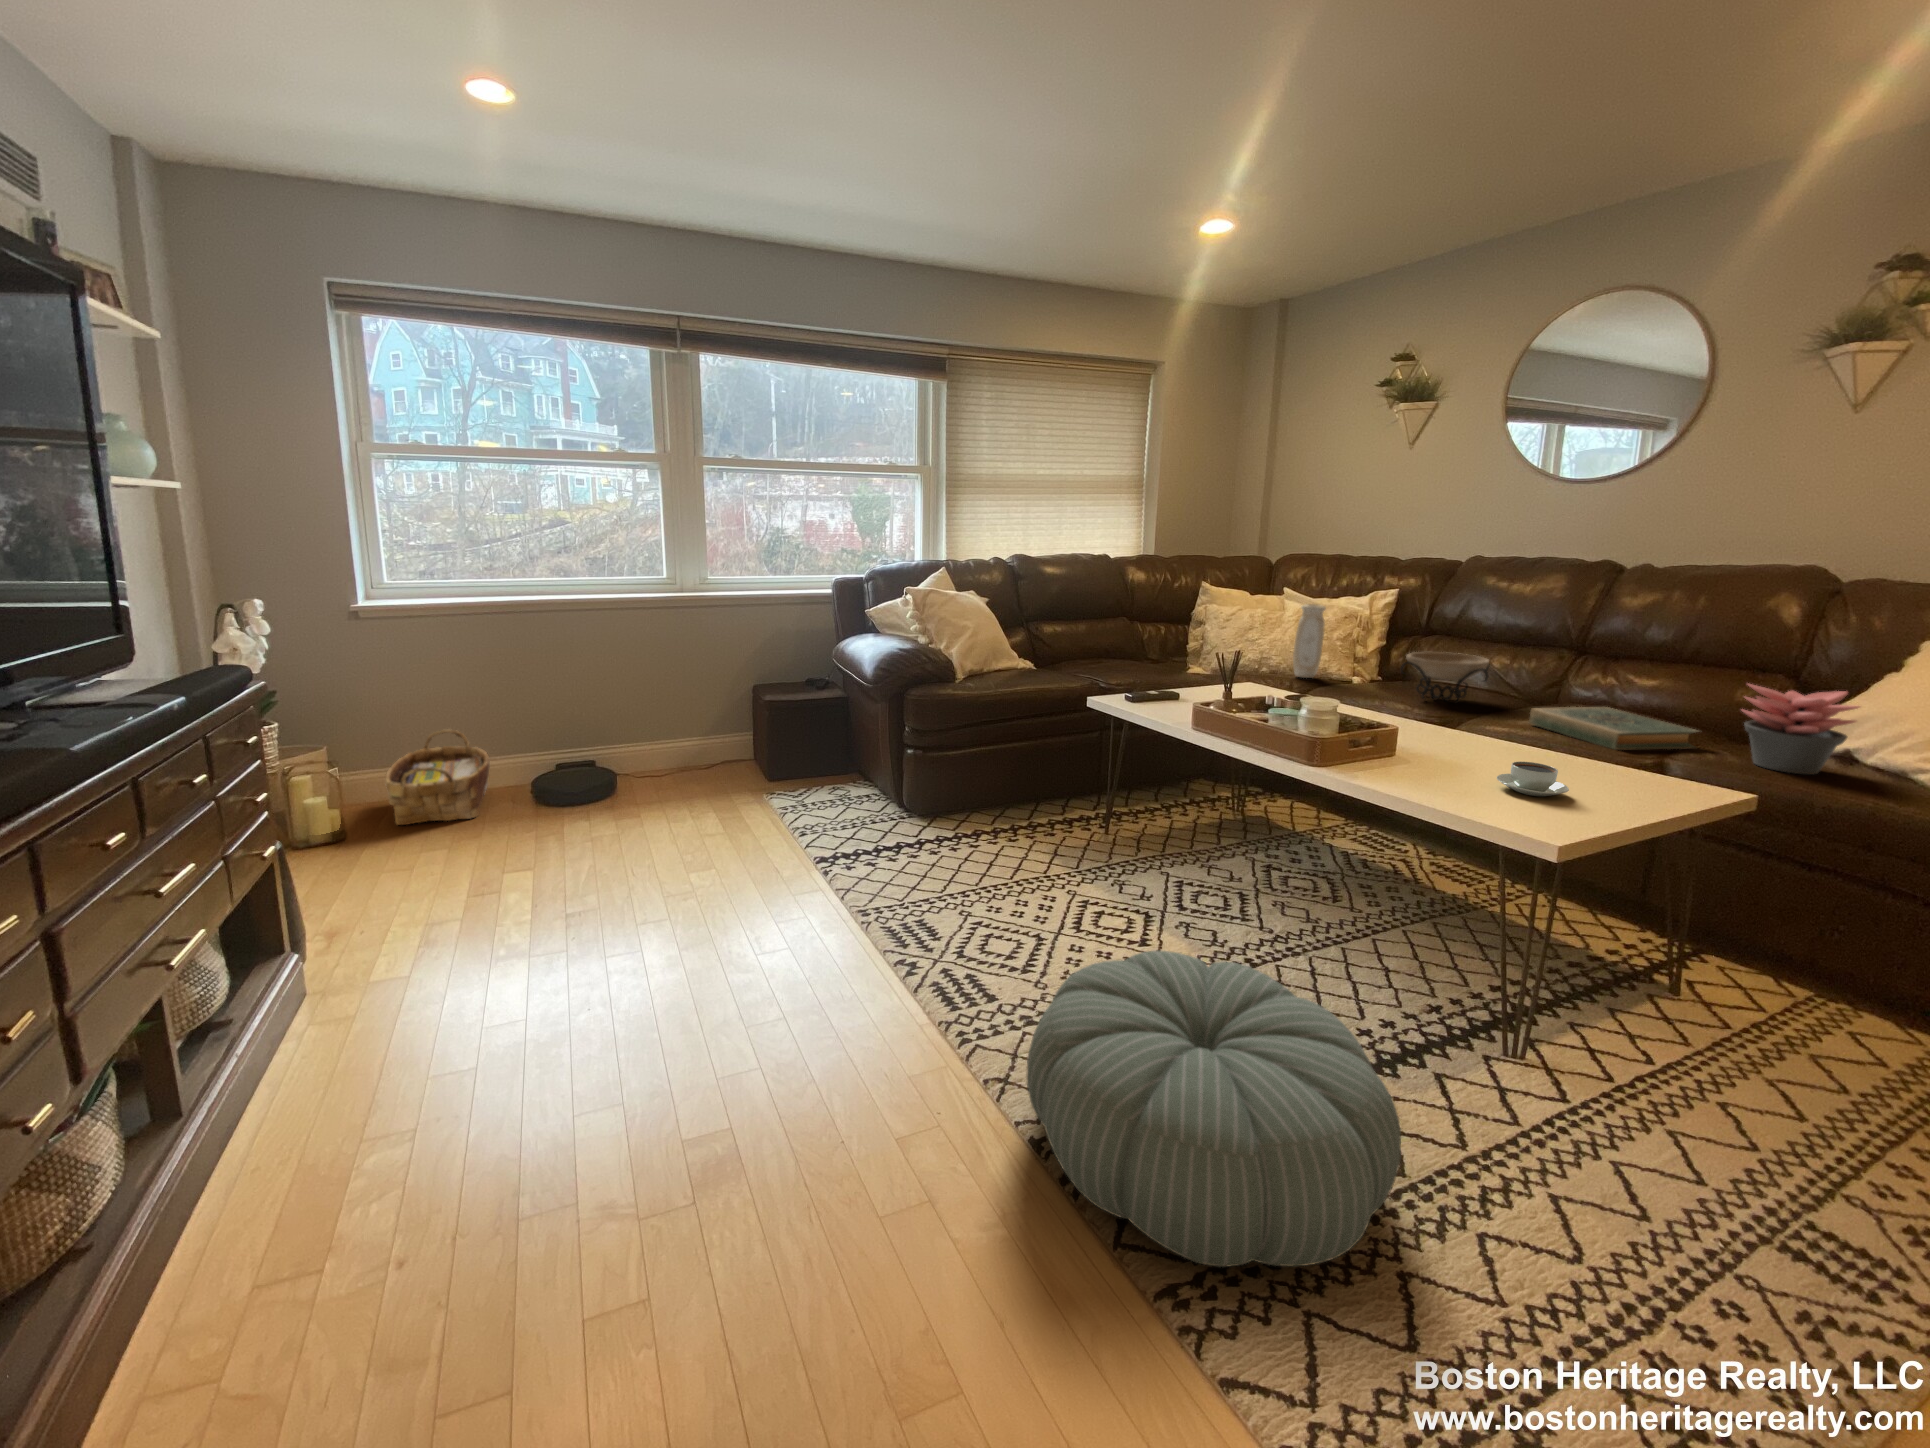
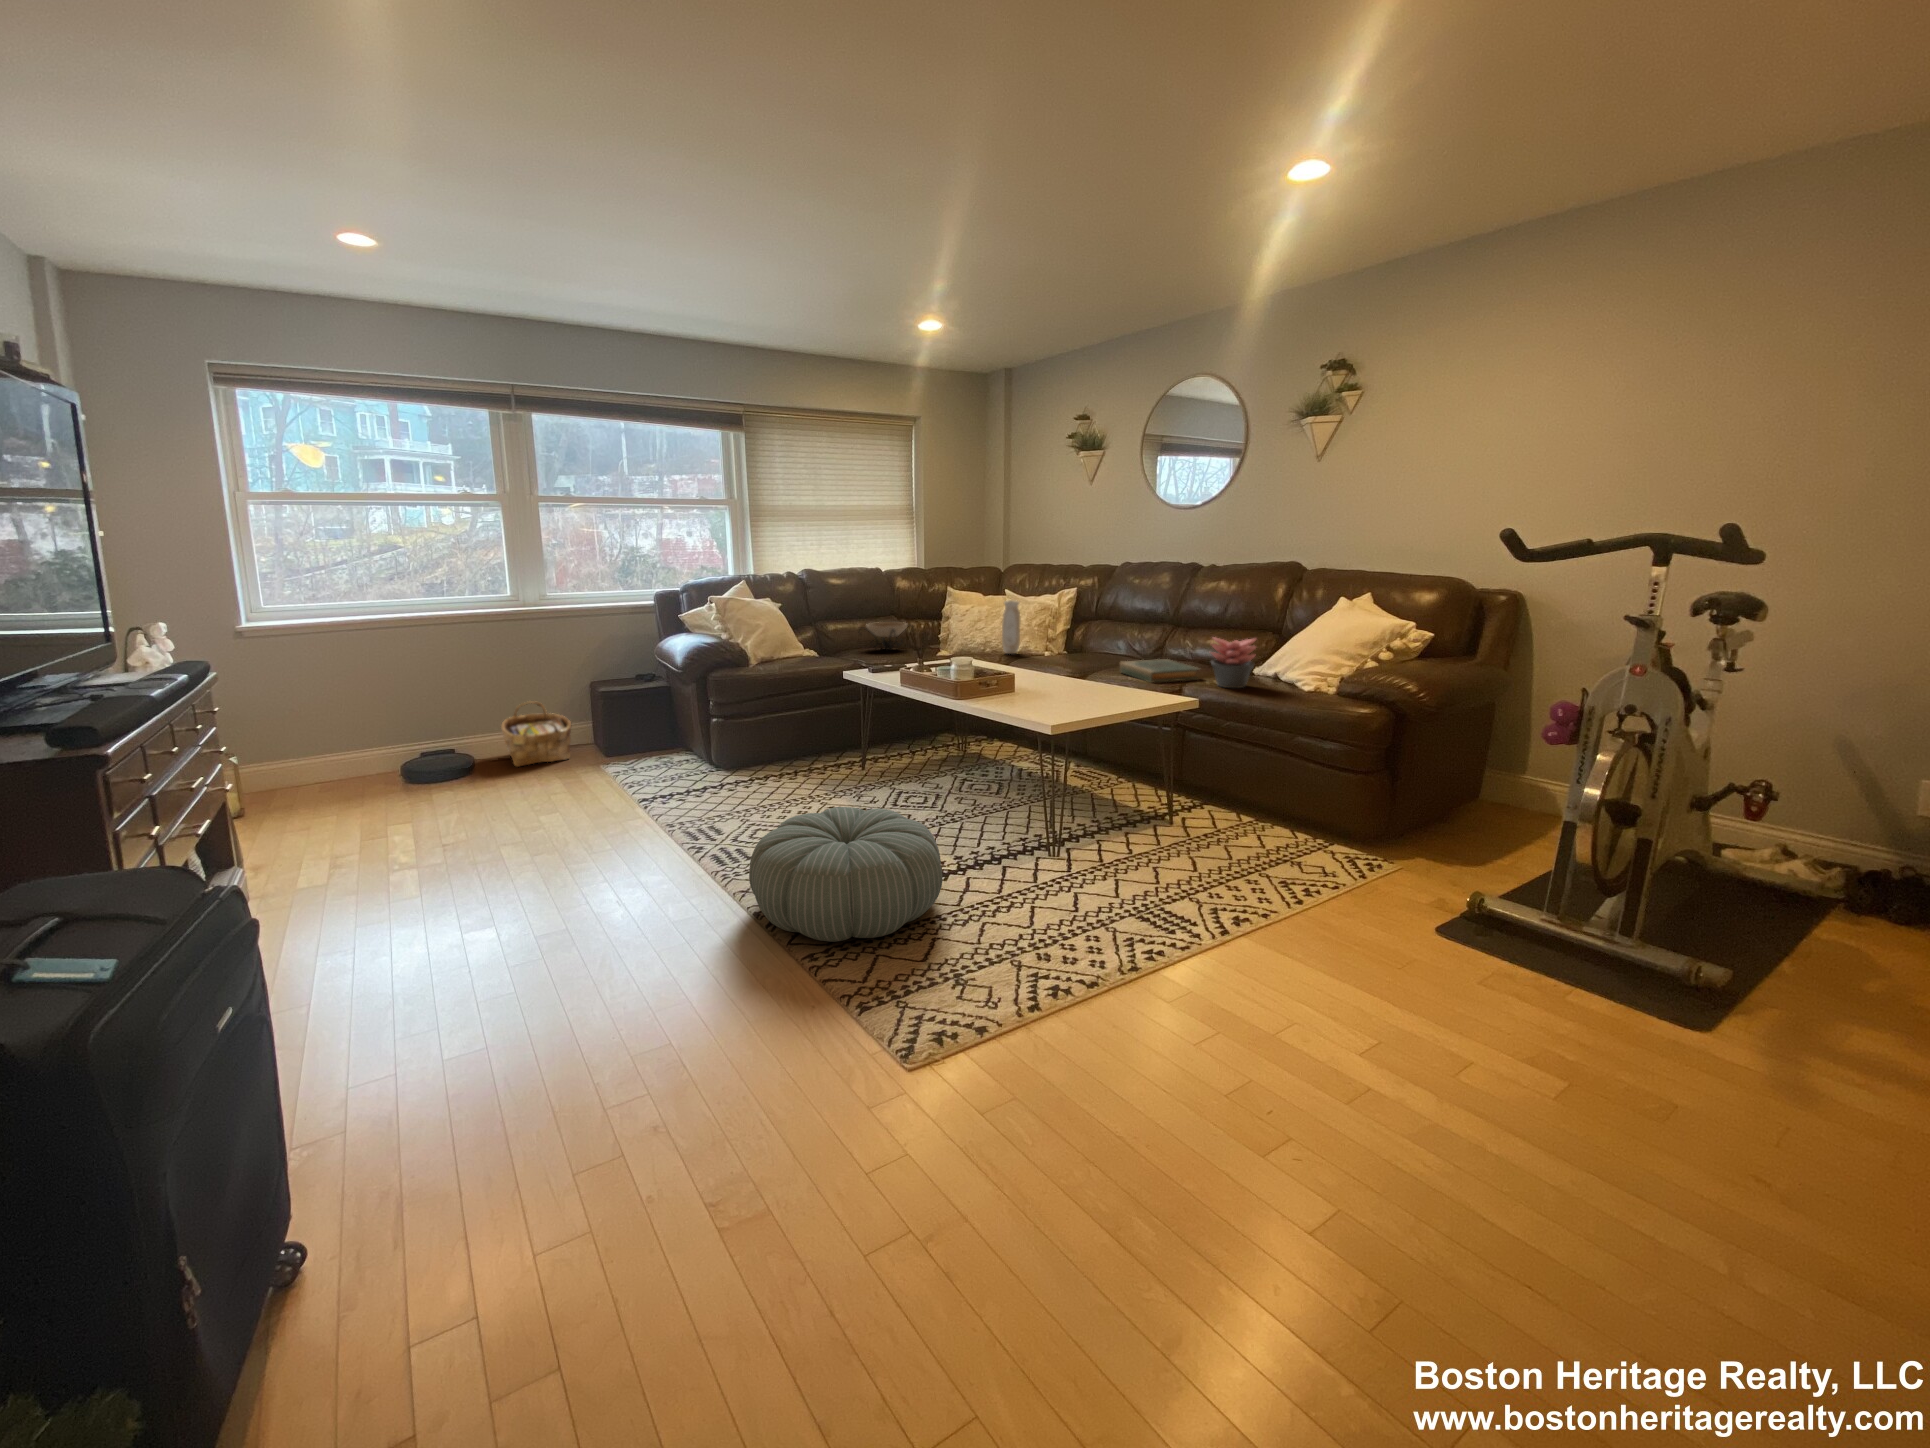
decorative bowl: present [1401,652,1489,702] -> present [866,622,909,649]
woven basket: present [385,729,490,825] -> present [501,701,571,767]
coffee cup: present [1497,761,1569,796] -> none [1052,687,1087,706]

